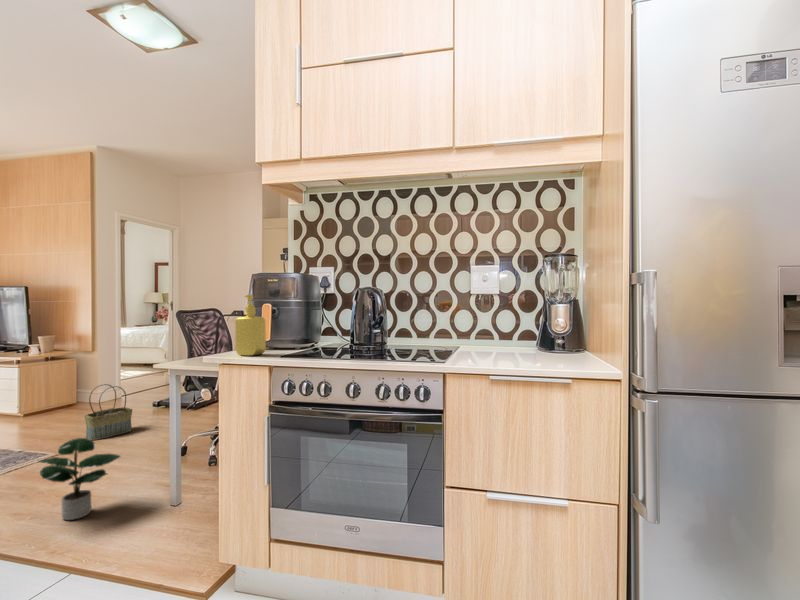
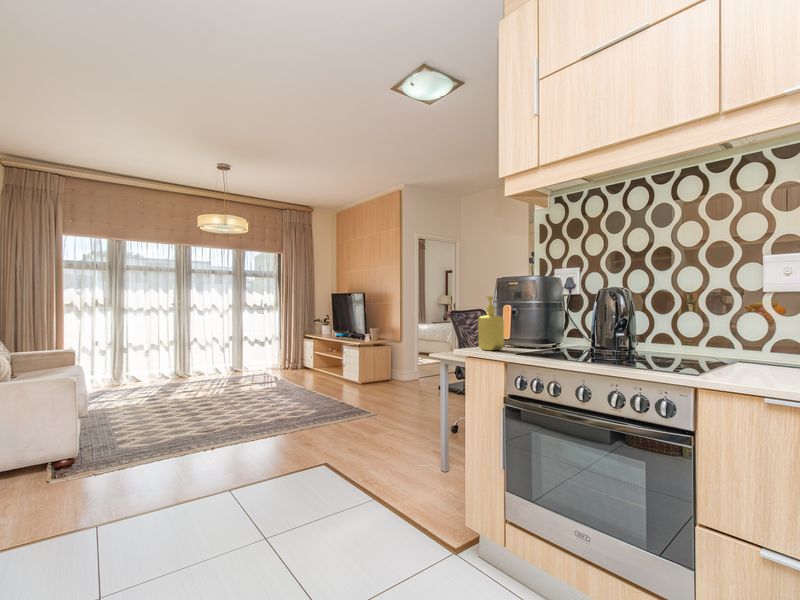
basket: present [85,384,132,440] -> none [393,366,424,407]
potted plant: present [38,438,120,520] -> none [359,402,408,461]

